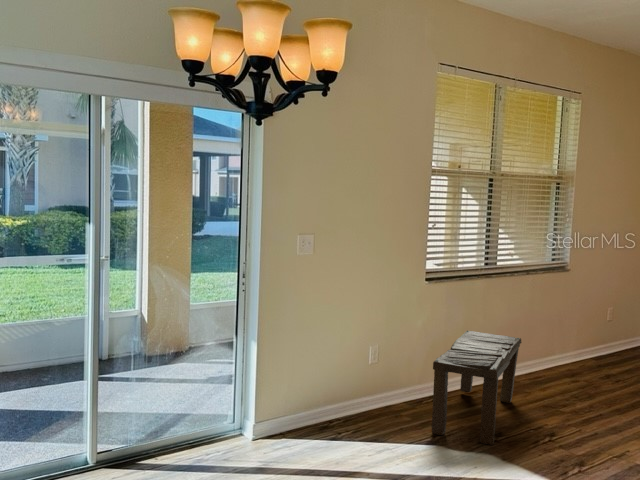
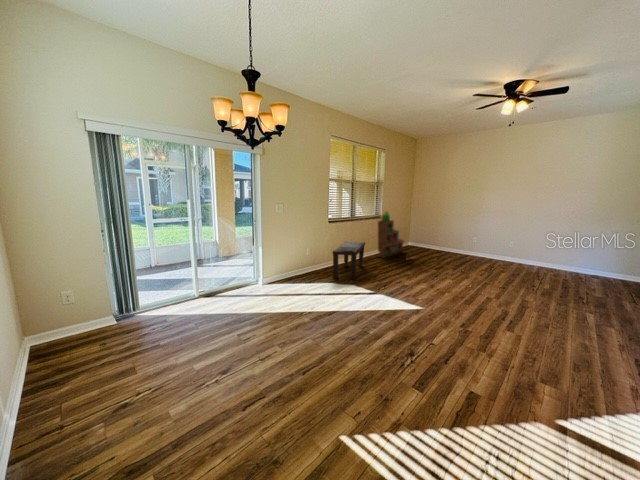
bookshelf: none [544,252,628,380] -> present [376,212,404,258]

